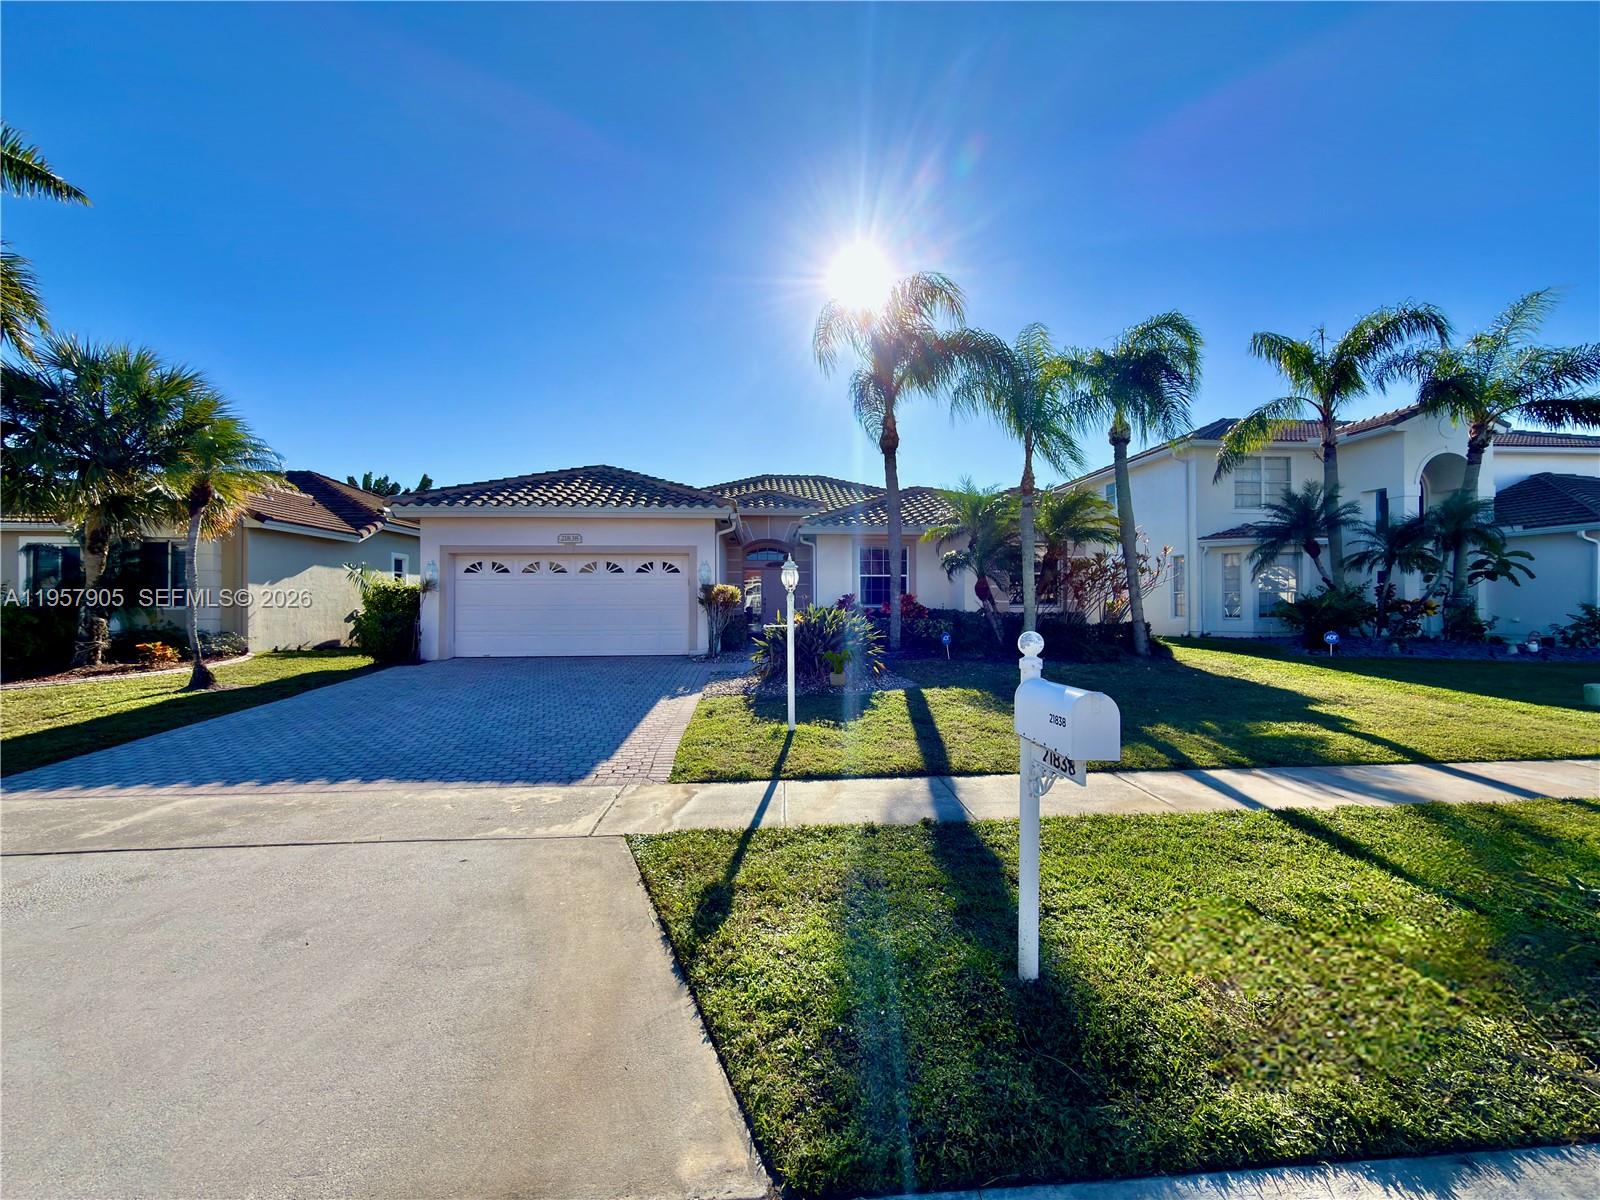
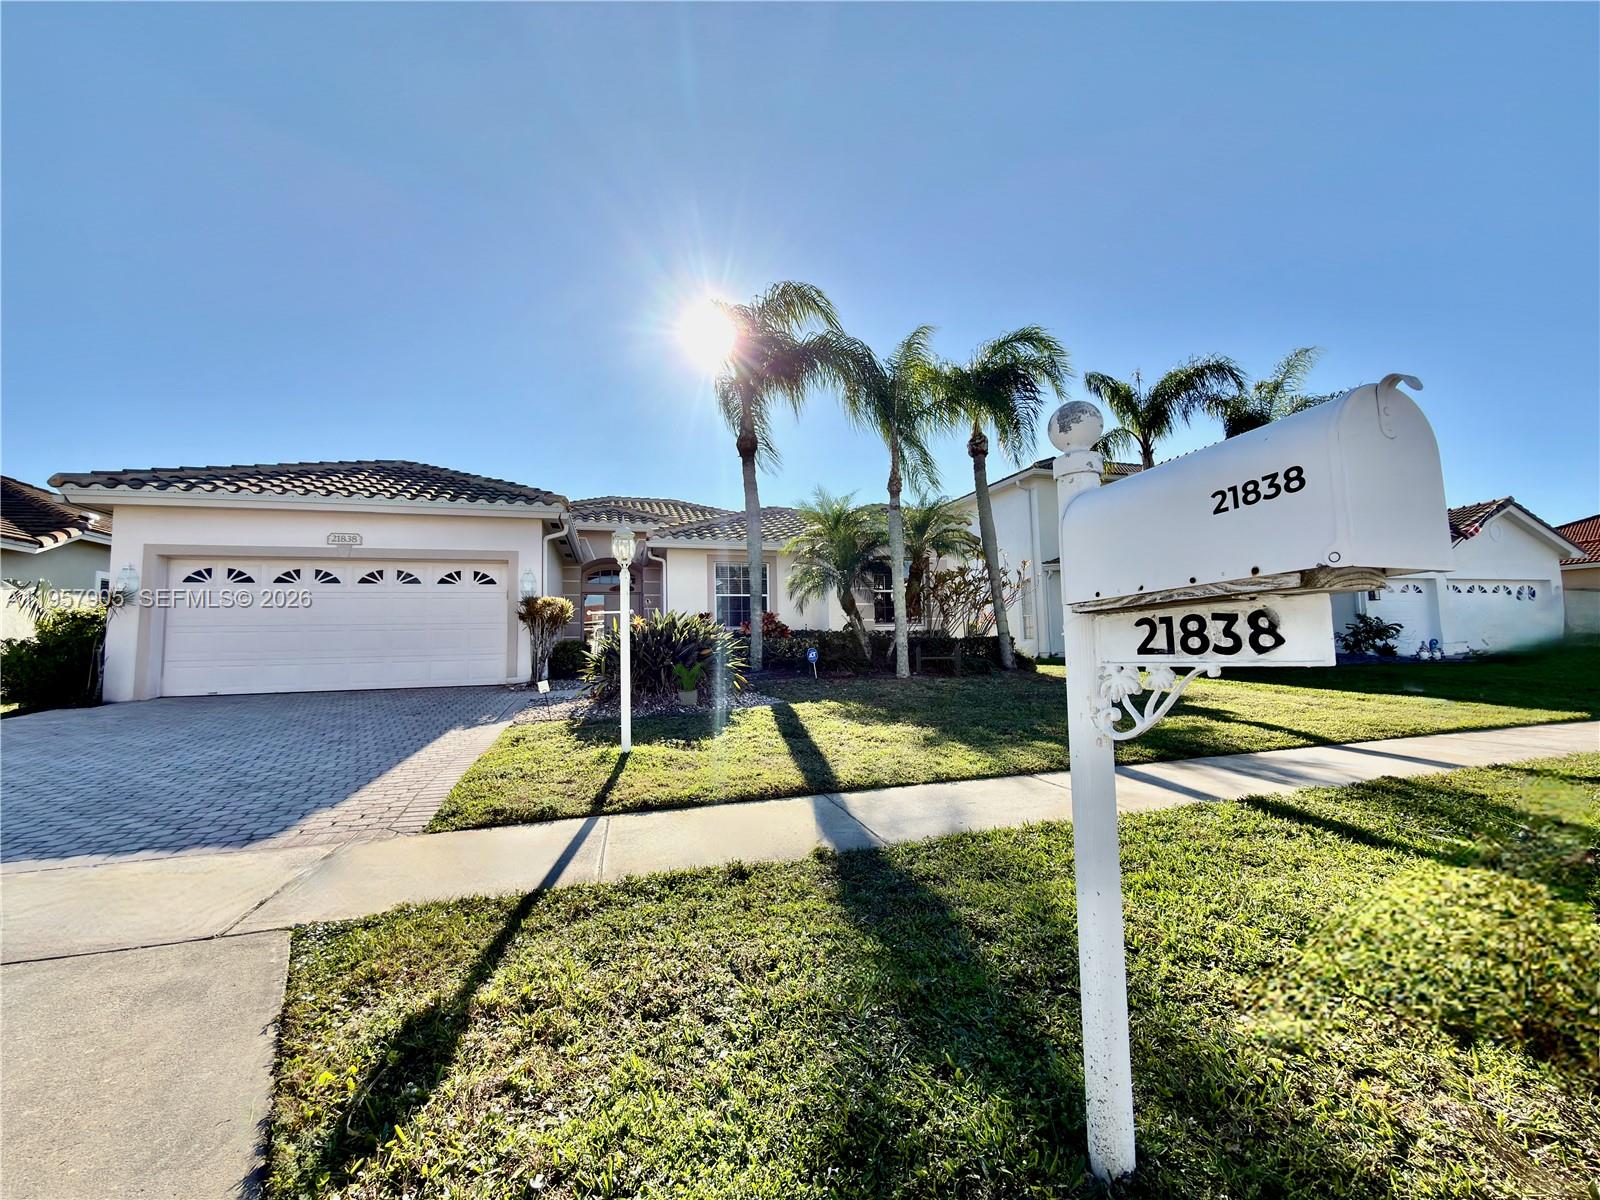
bench: none [1053,630,1097,661] -> present [916,647,961,678]

